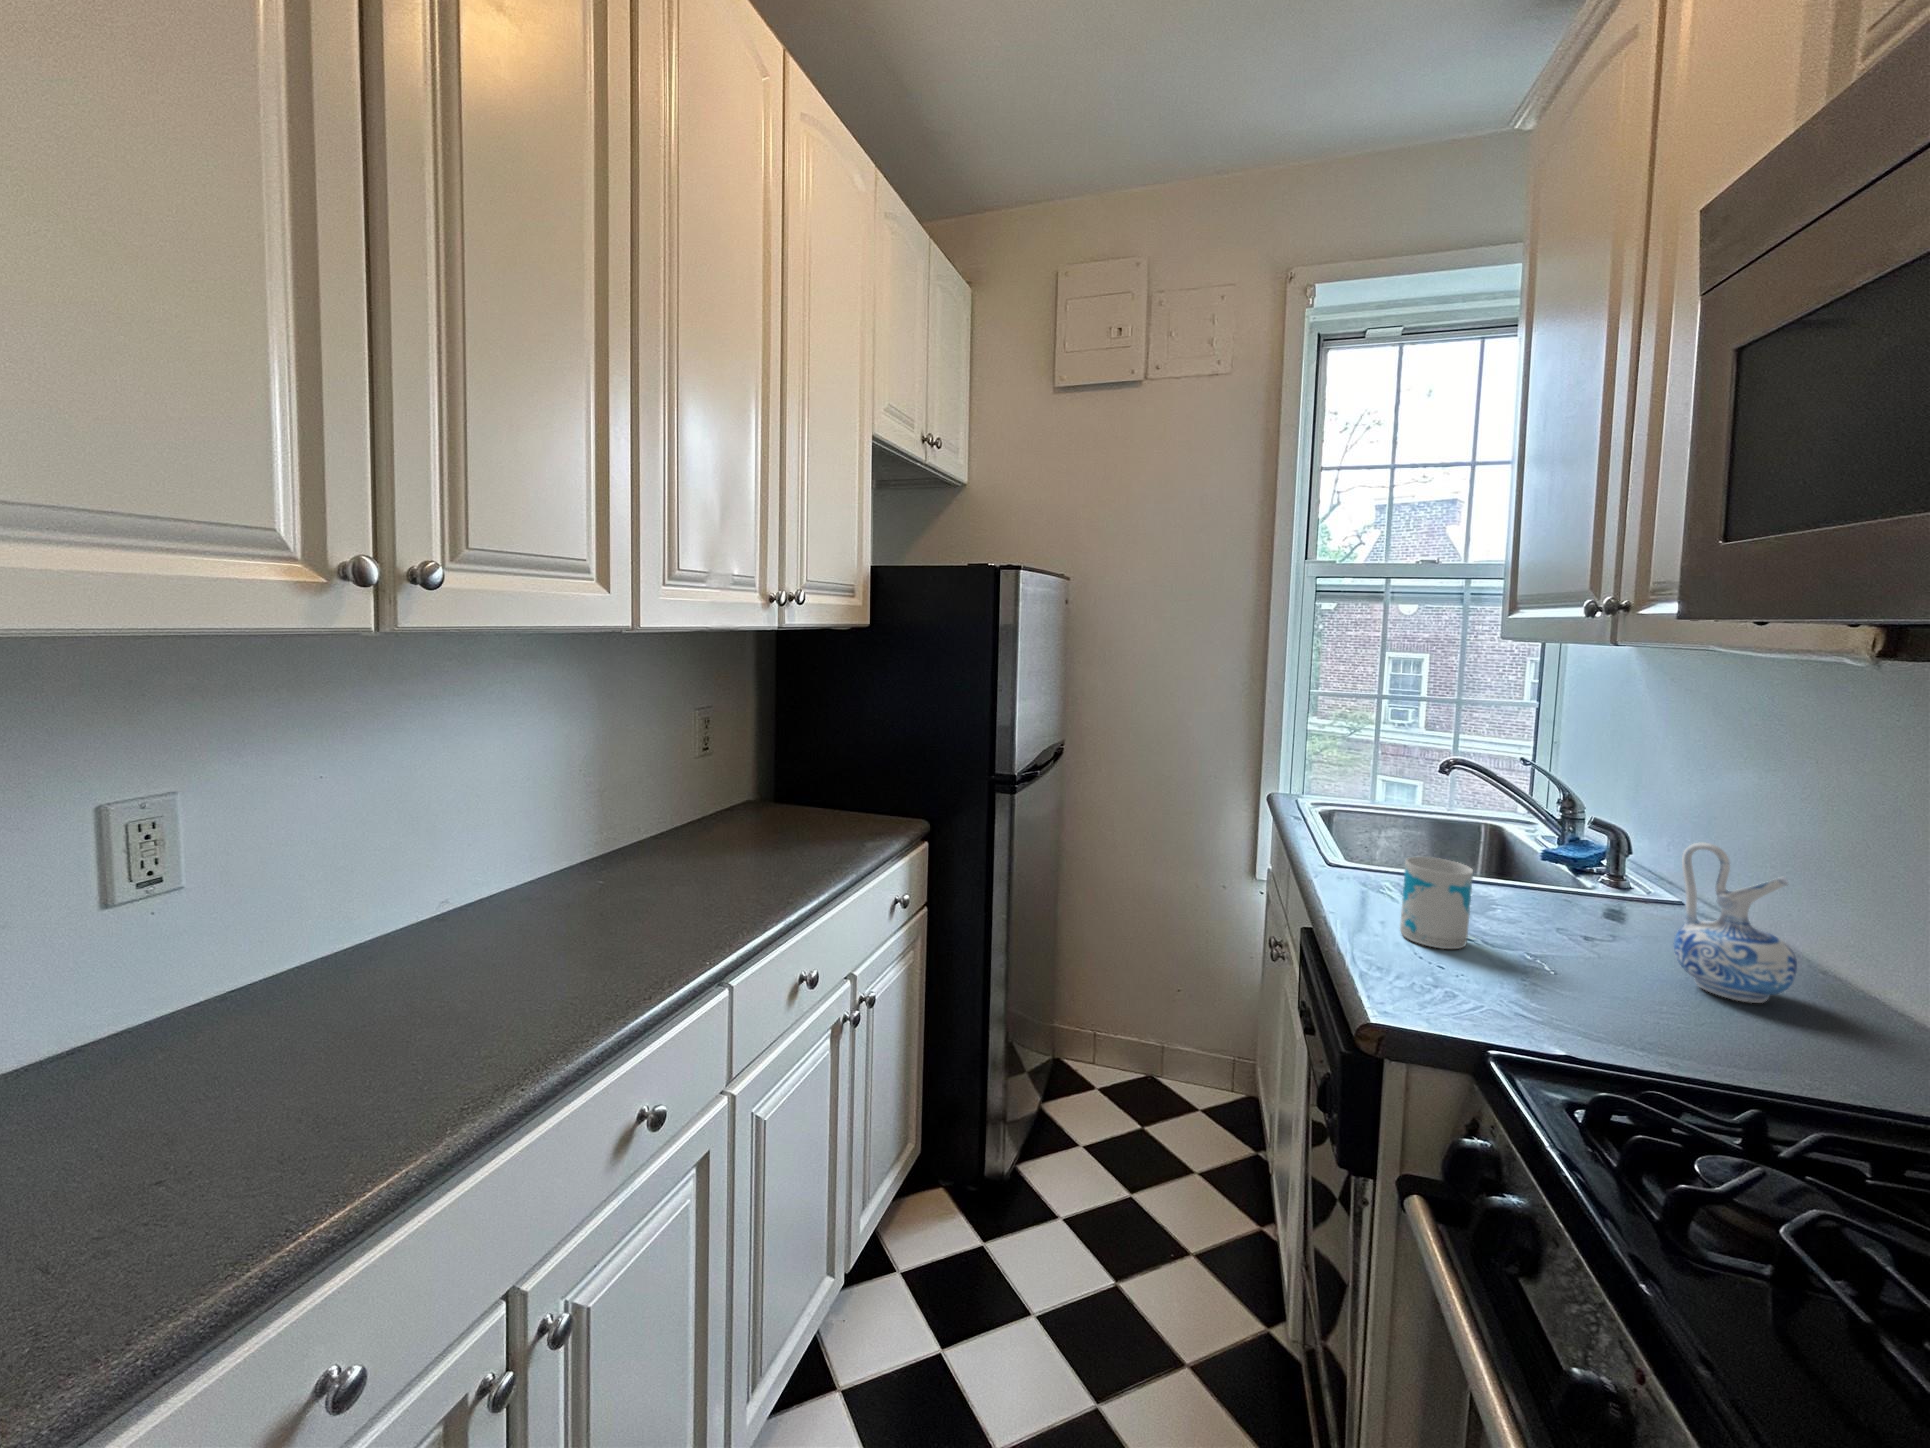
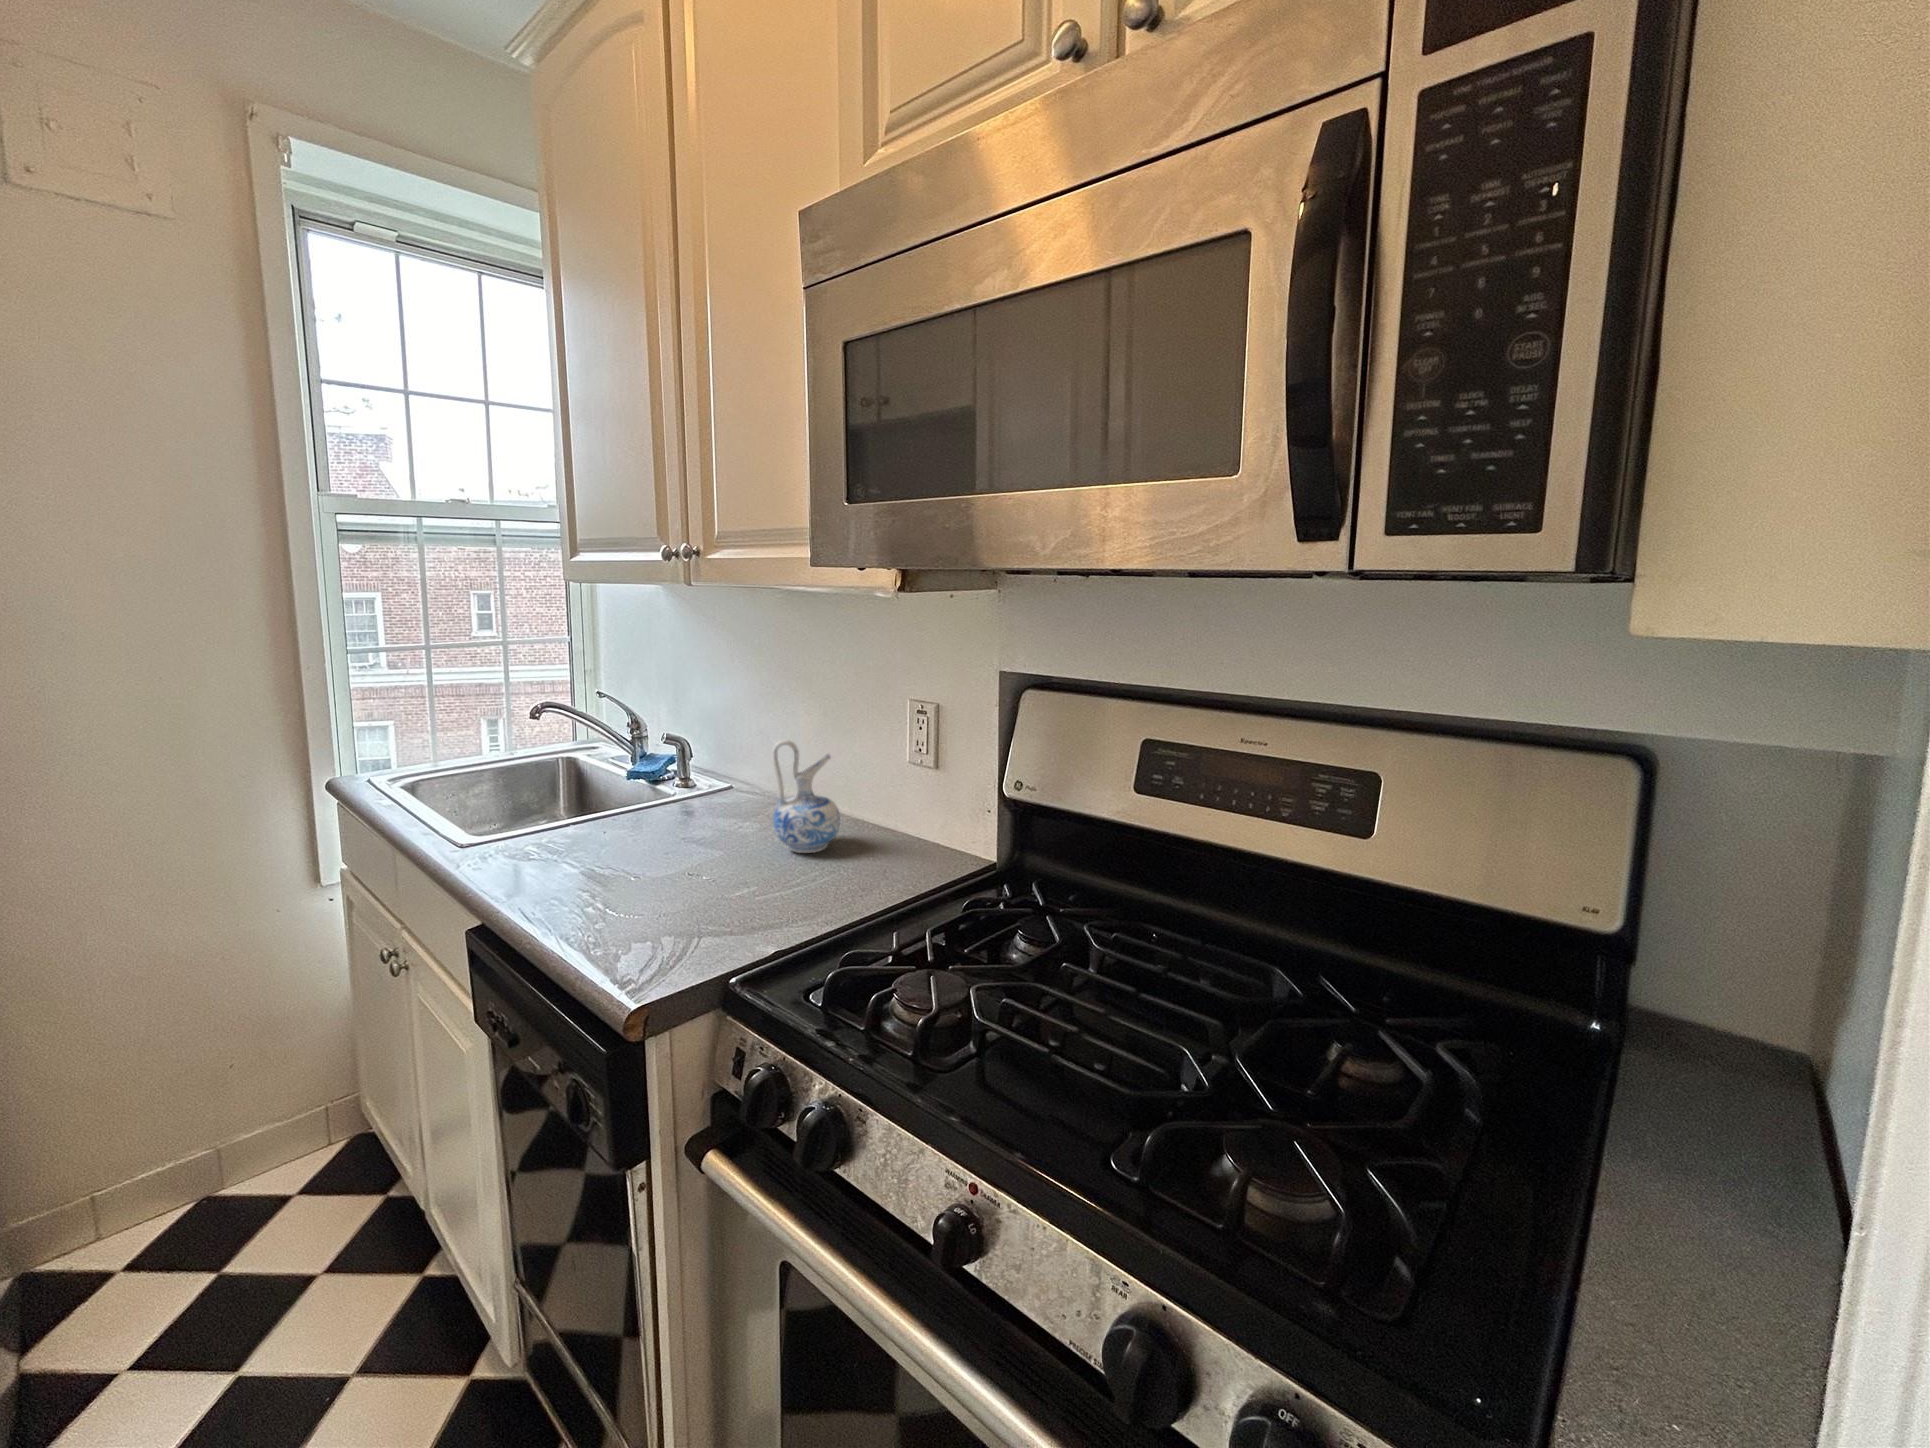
mug: present [1400,857,1473,949] -> none [576,809,640,901]

